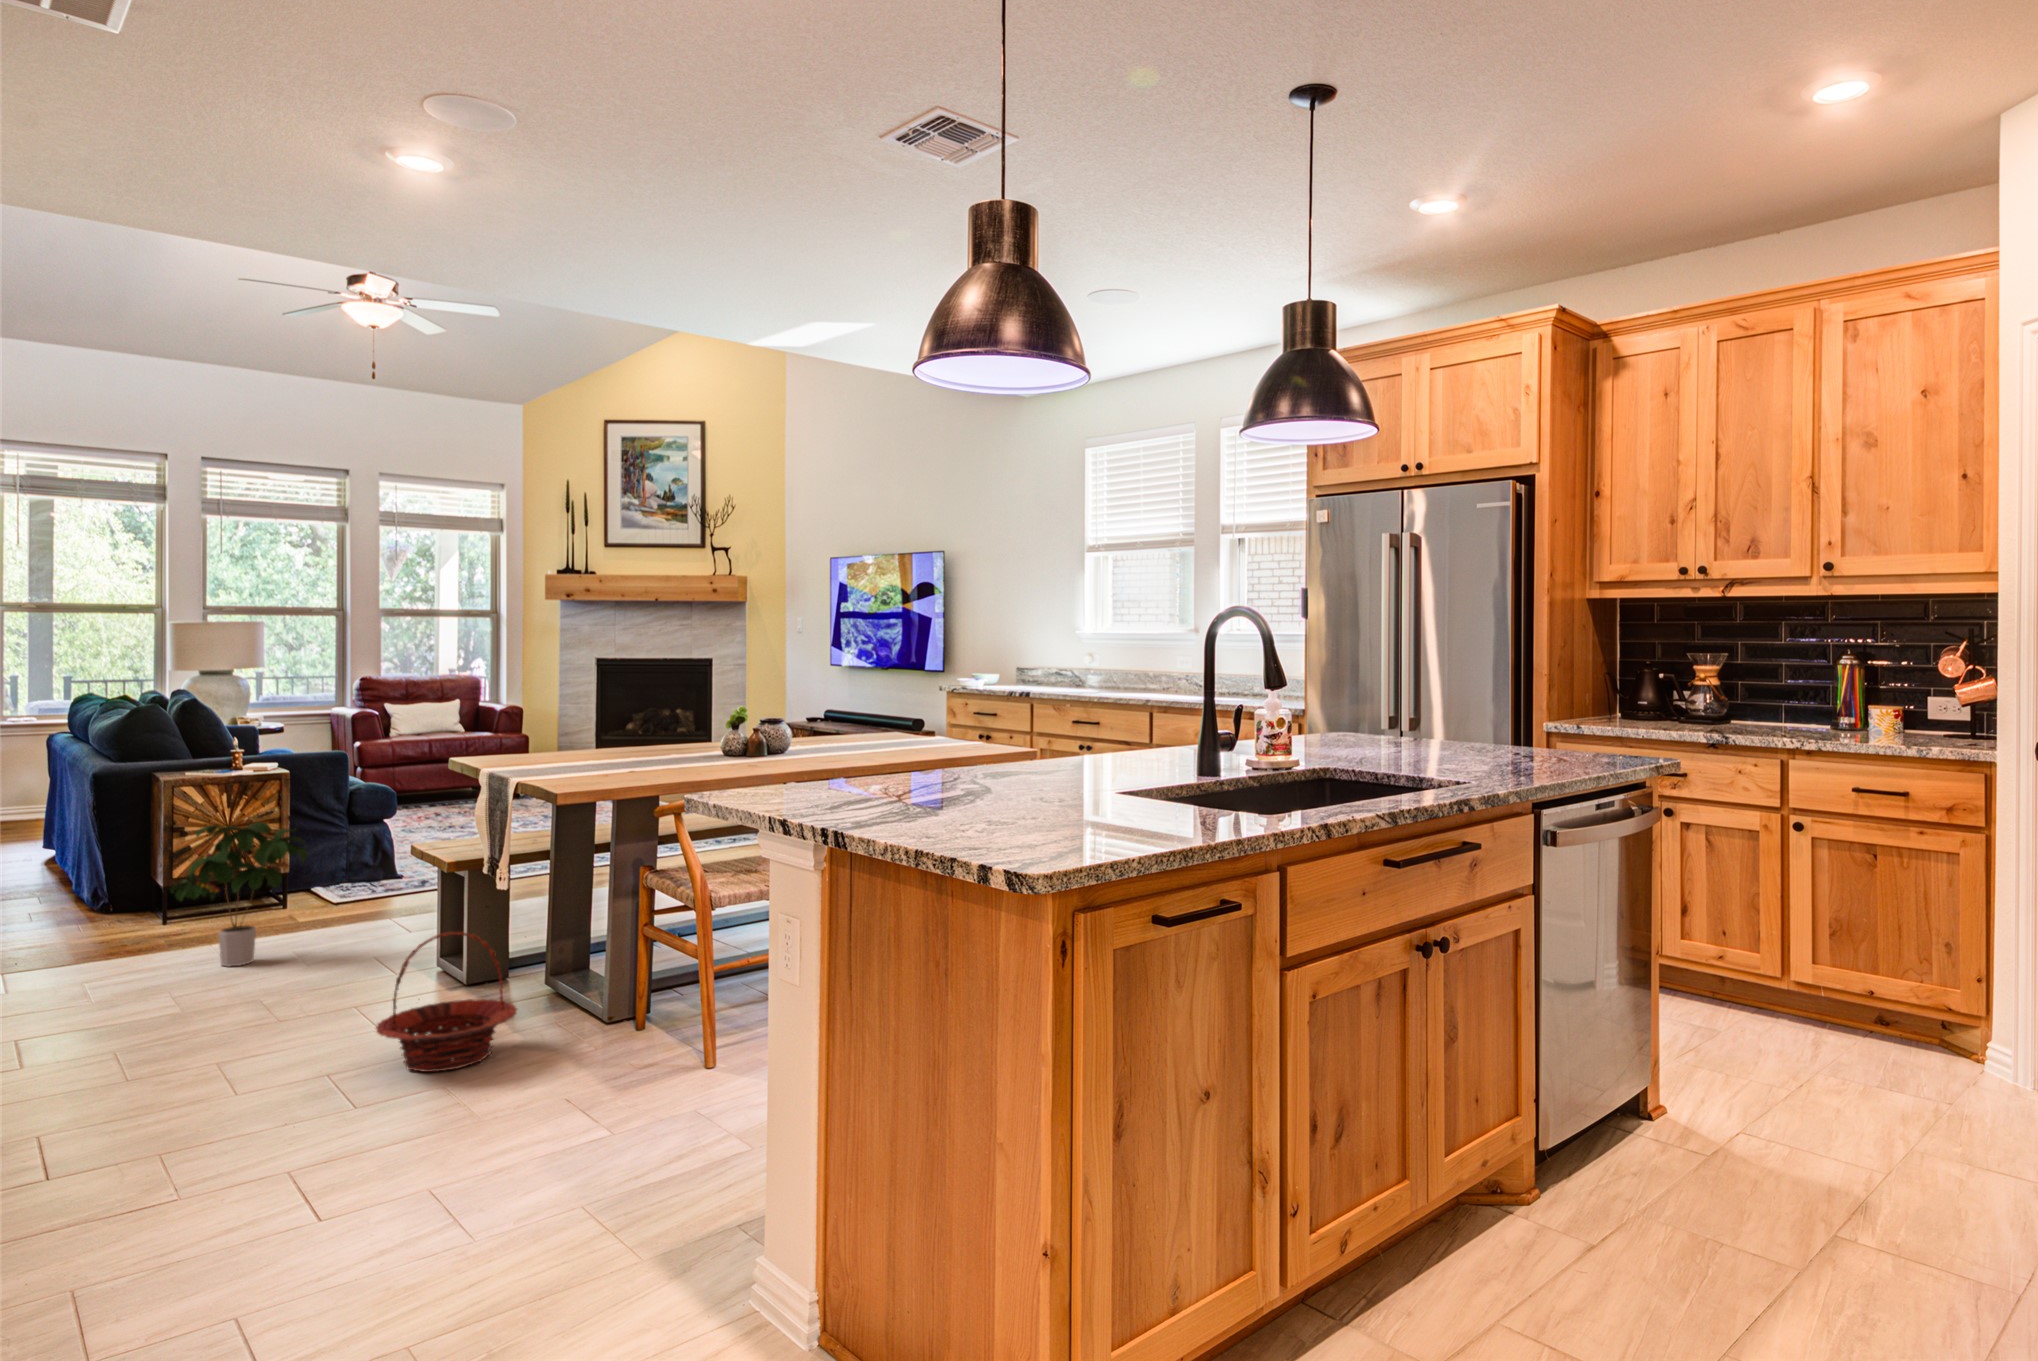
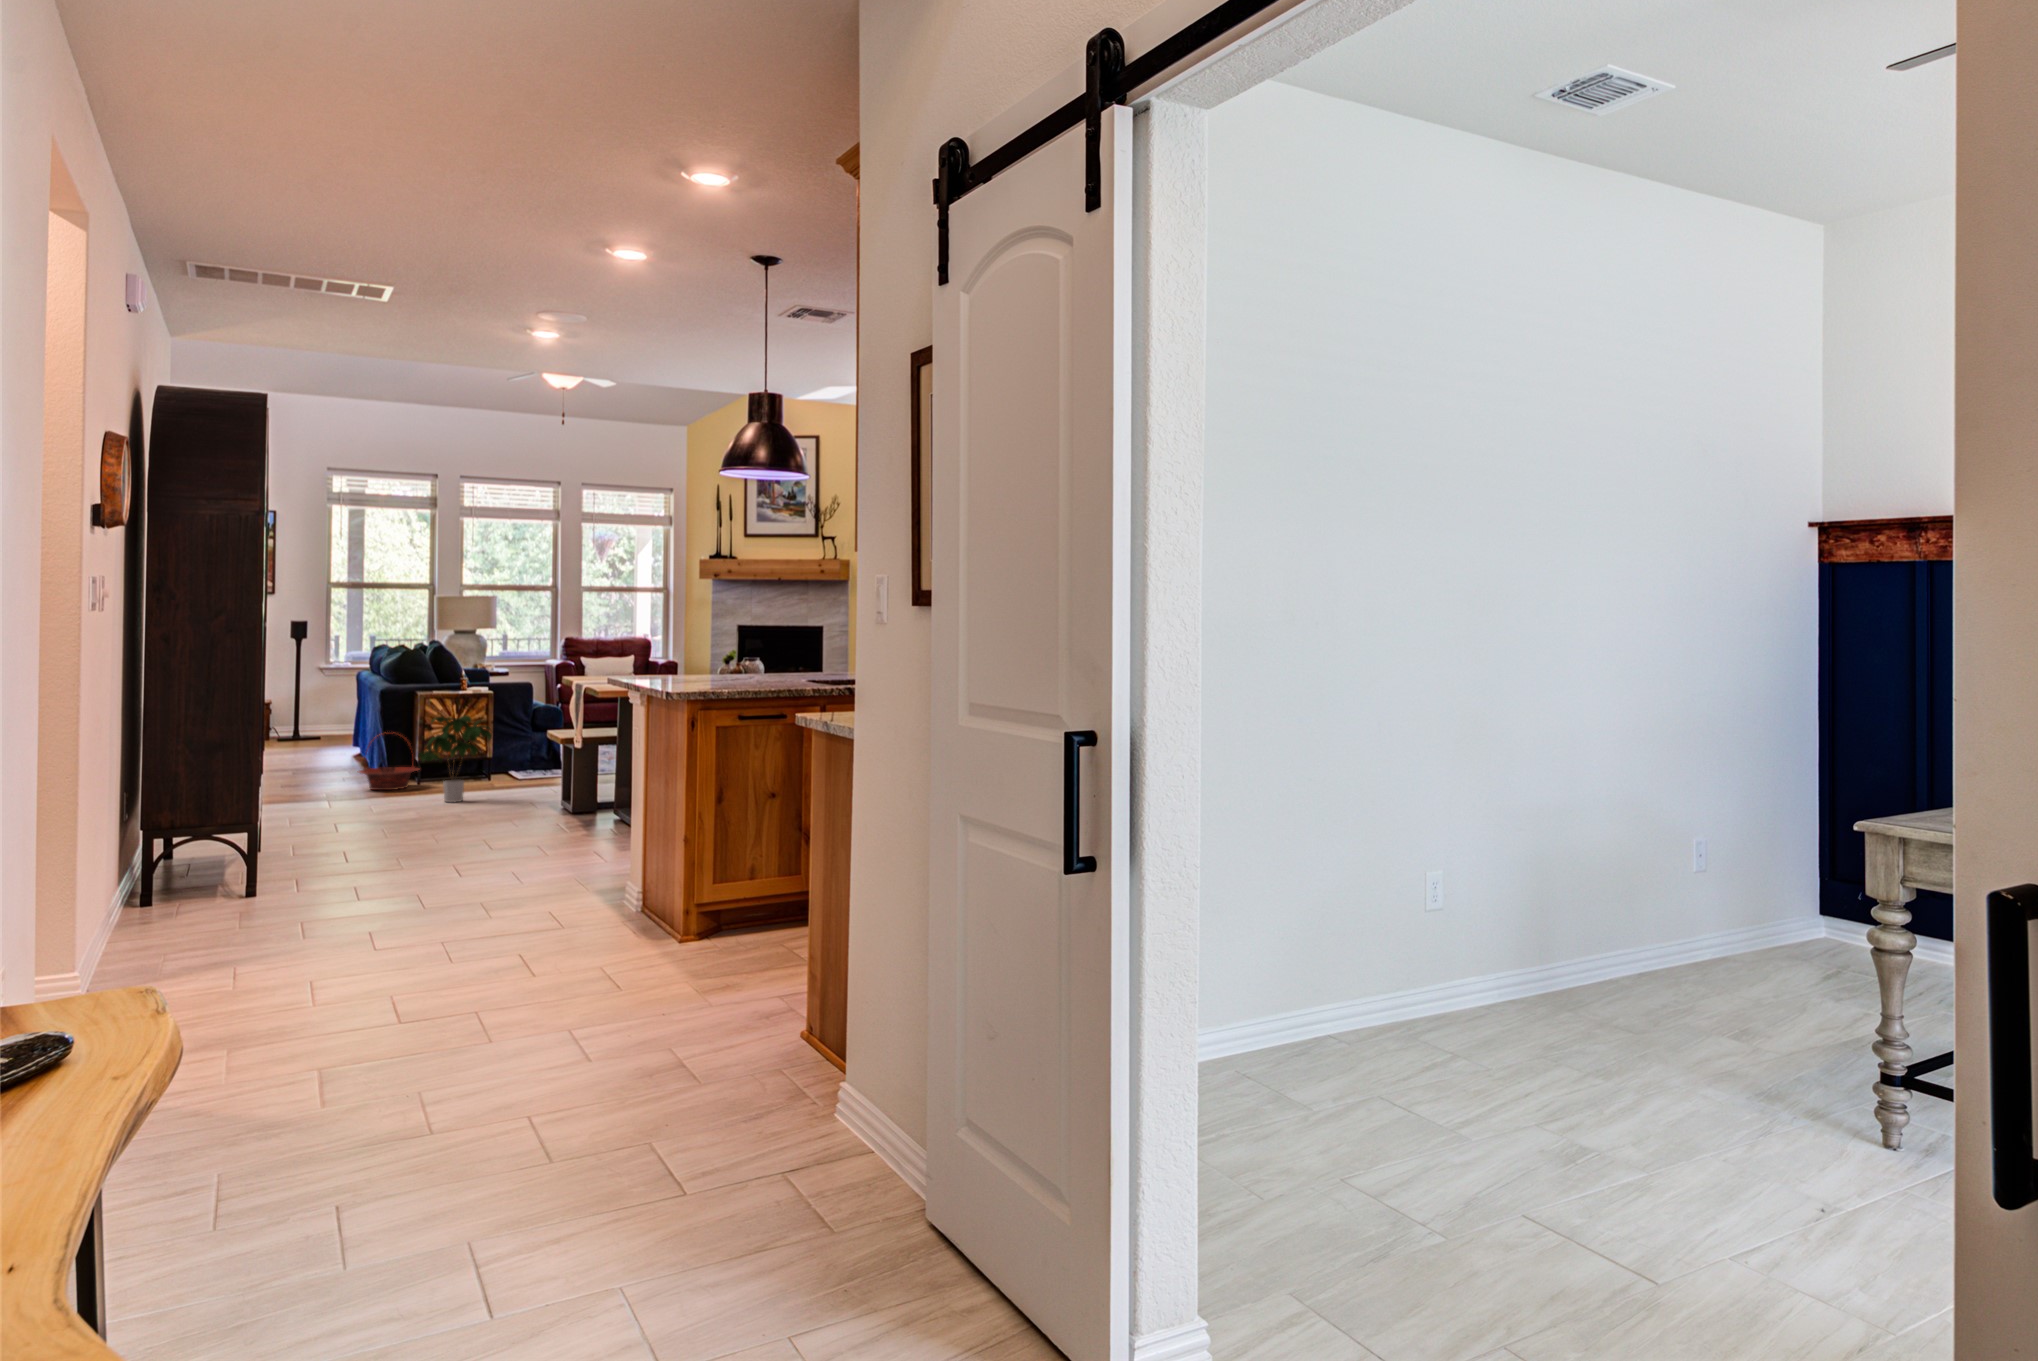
basket: present [376,932,517,1072] -> present [357,733,419,790]

